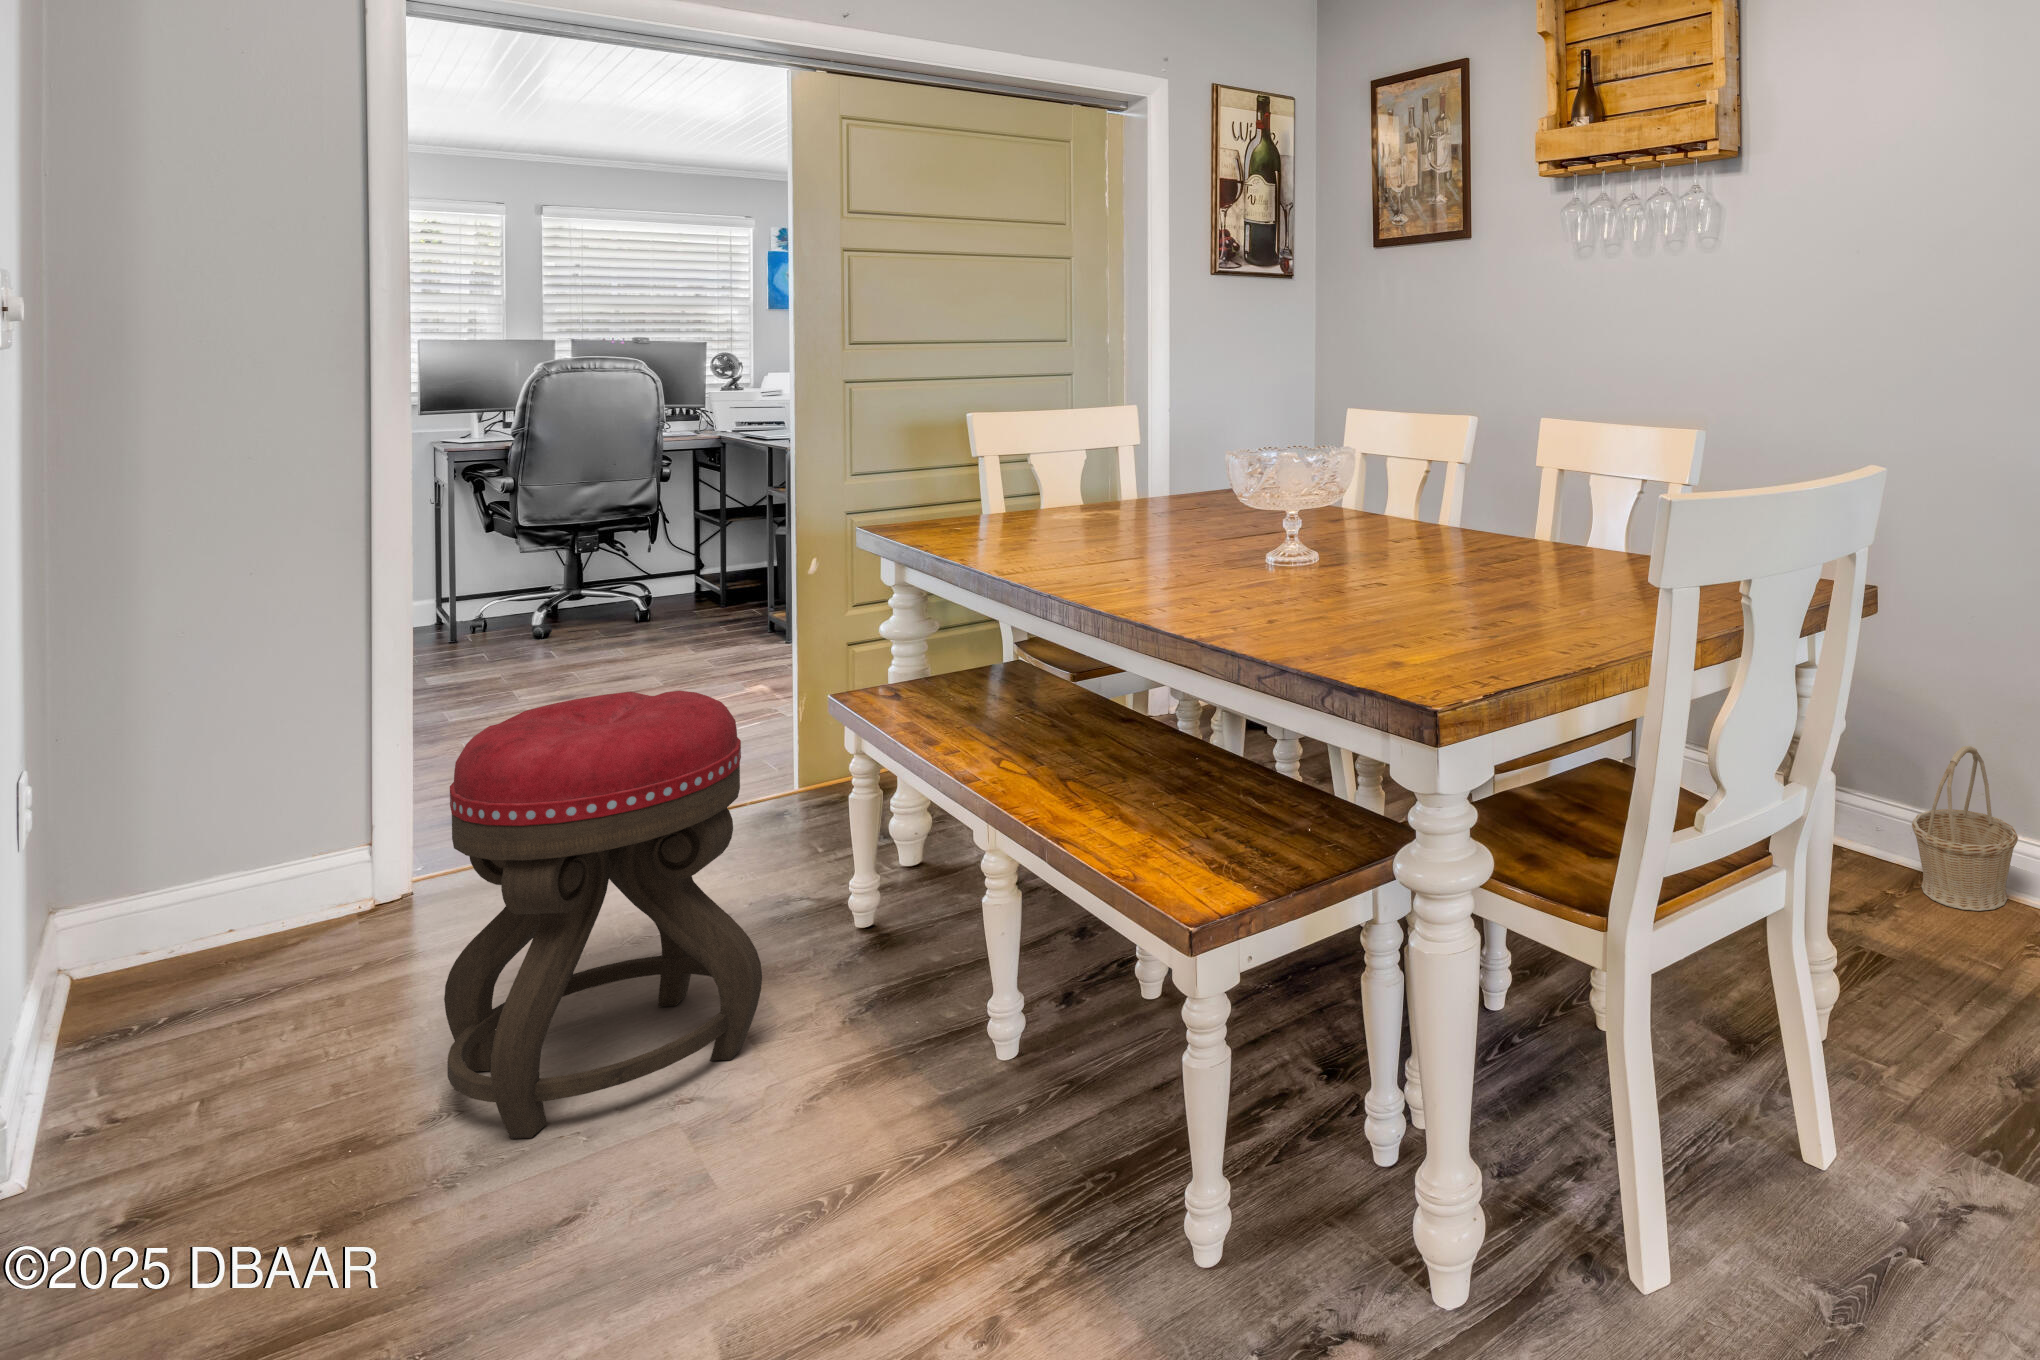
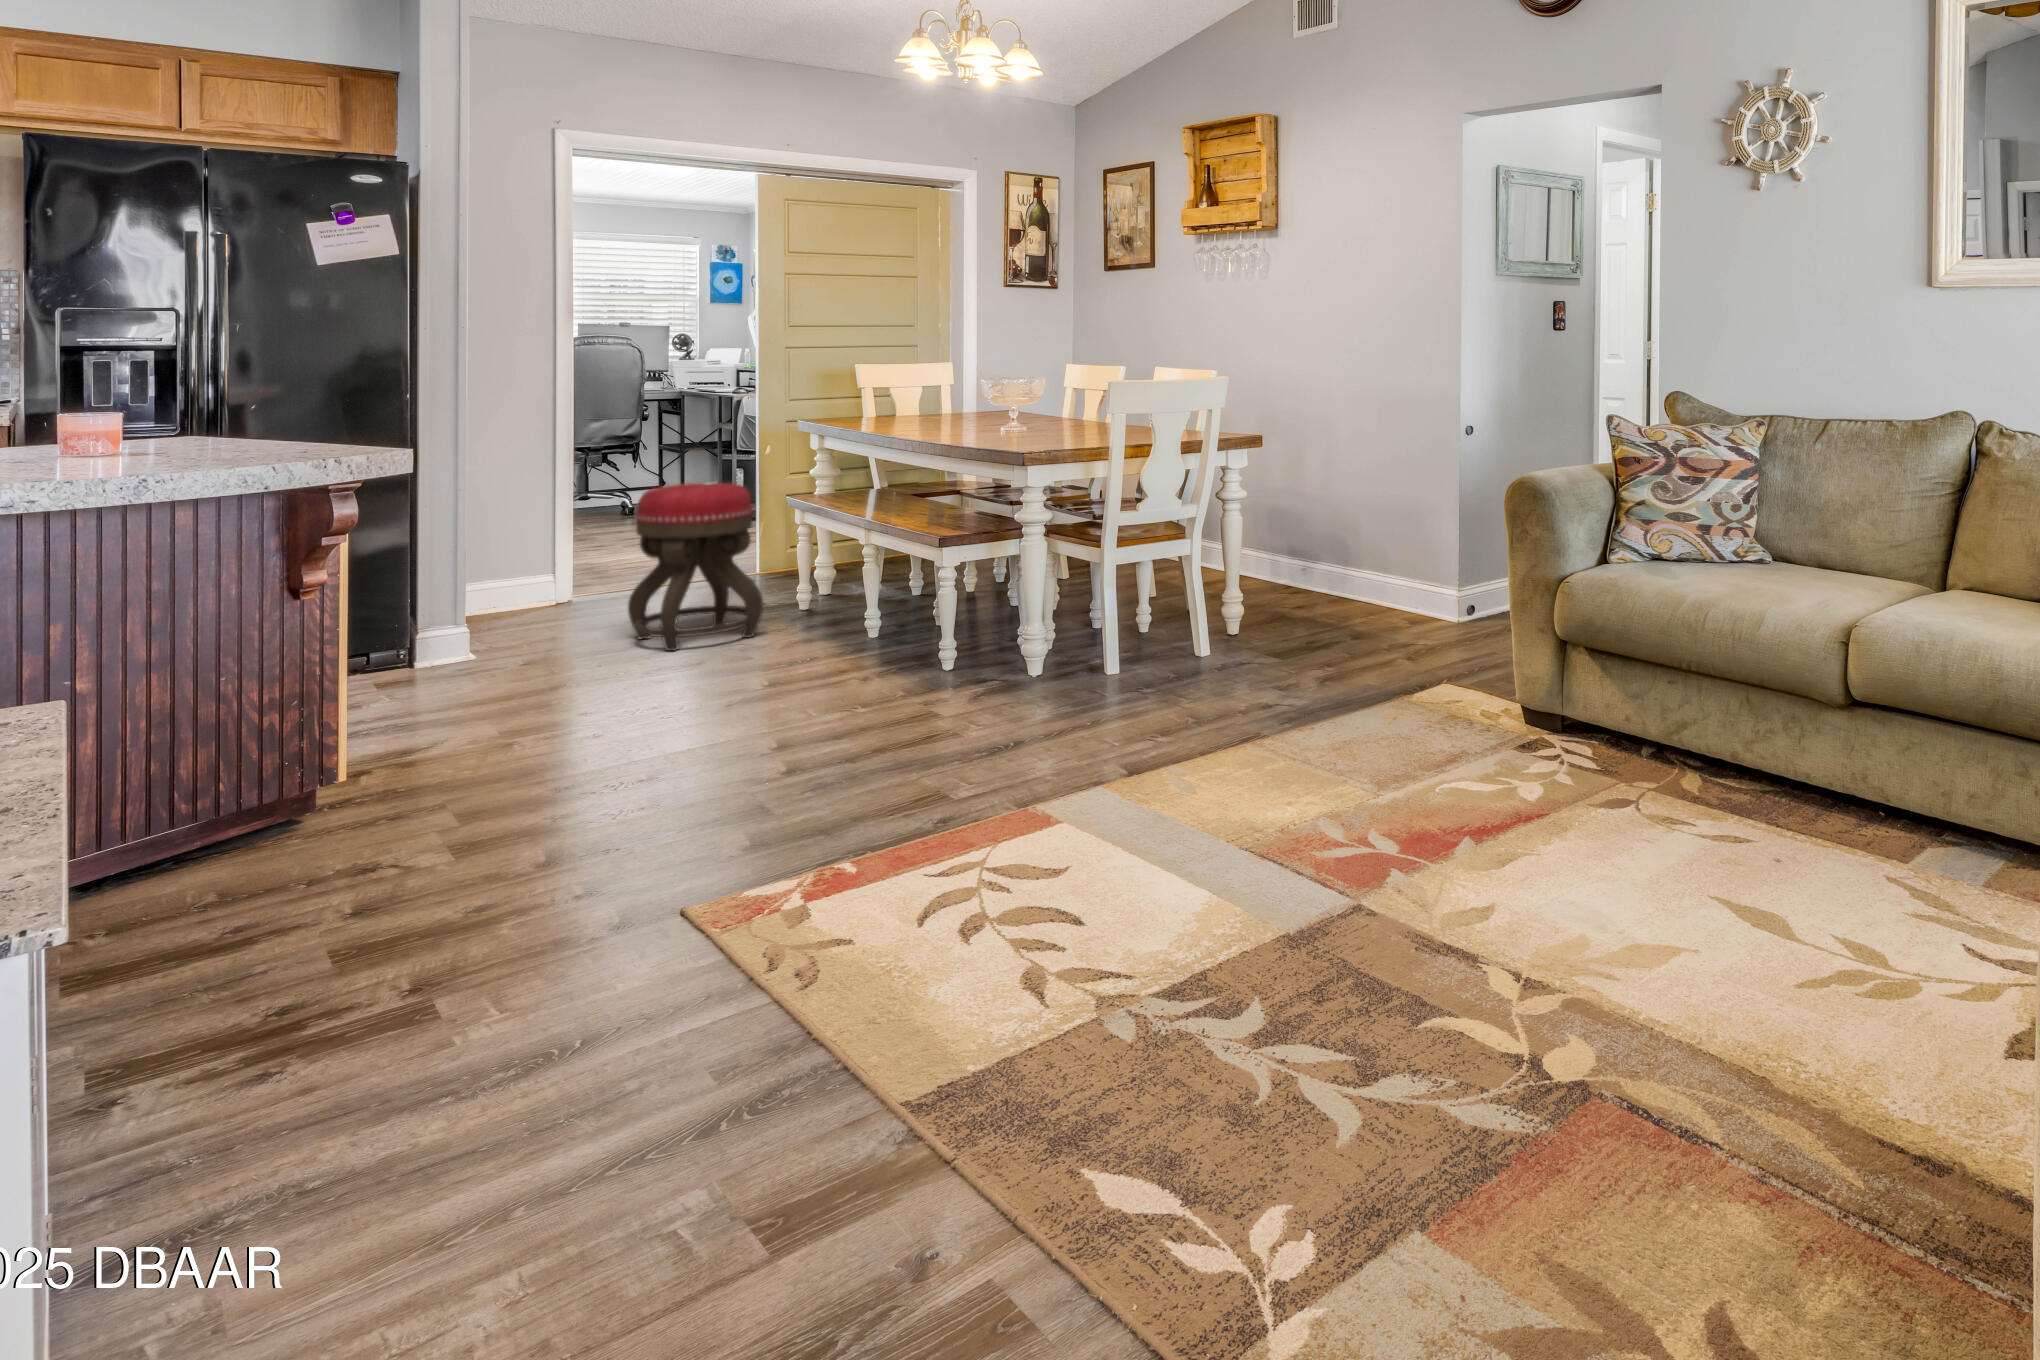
basket: present [1912,746,2018,911] -> none [1325,531,1375,608]

